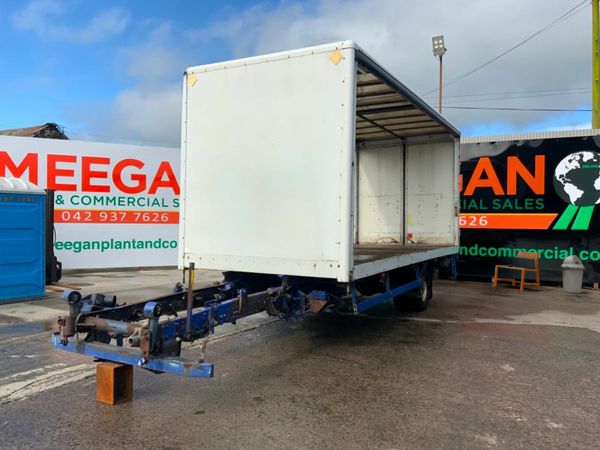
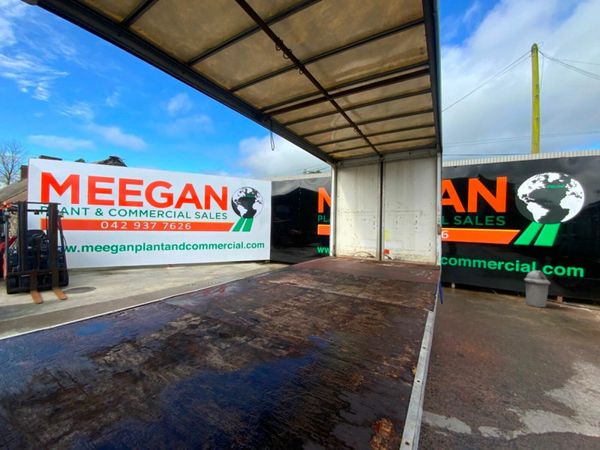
bench: present [494,251,540,291] -> none [455,261,503,303]

